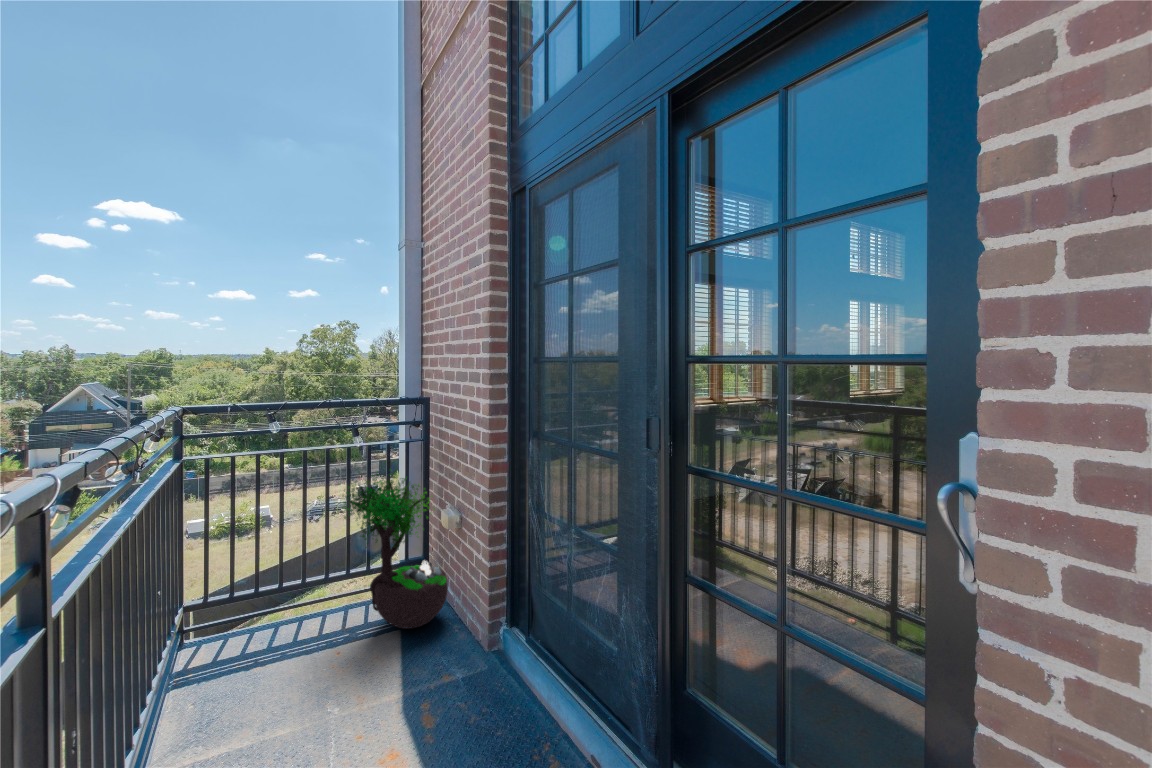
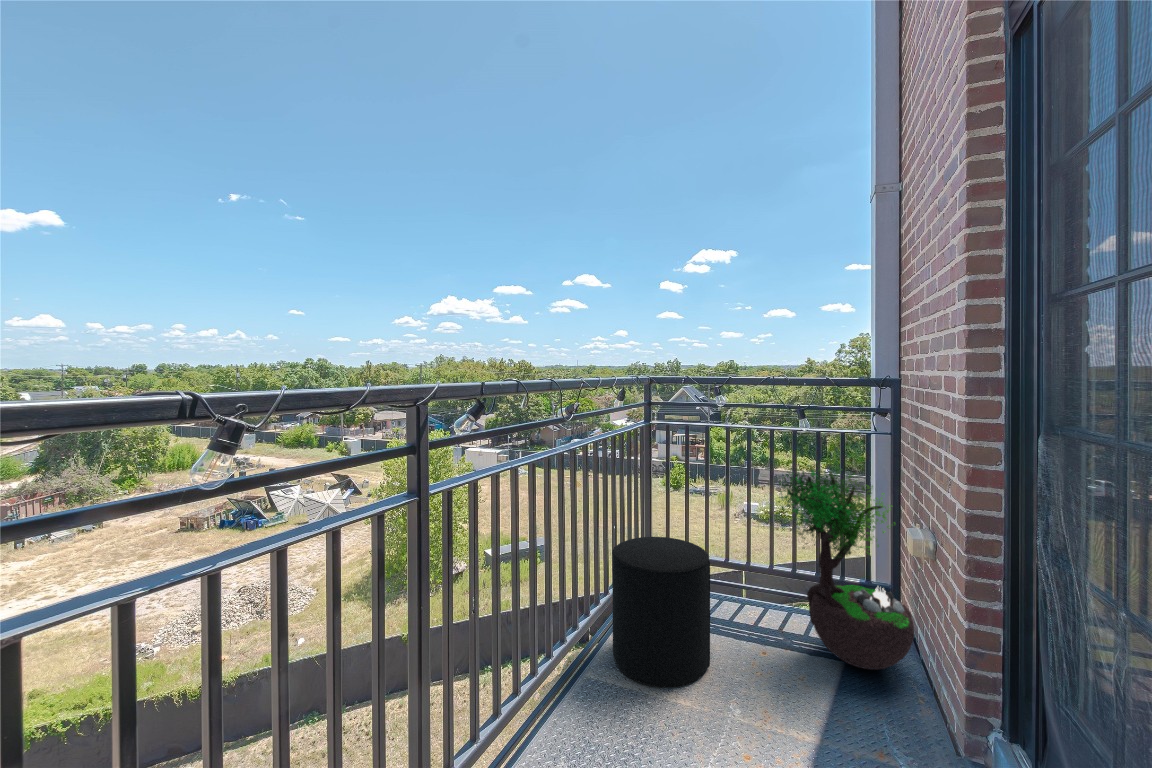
stool: none [172,574,295,736] -> present [612,537,710,688]

